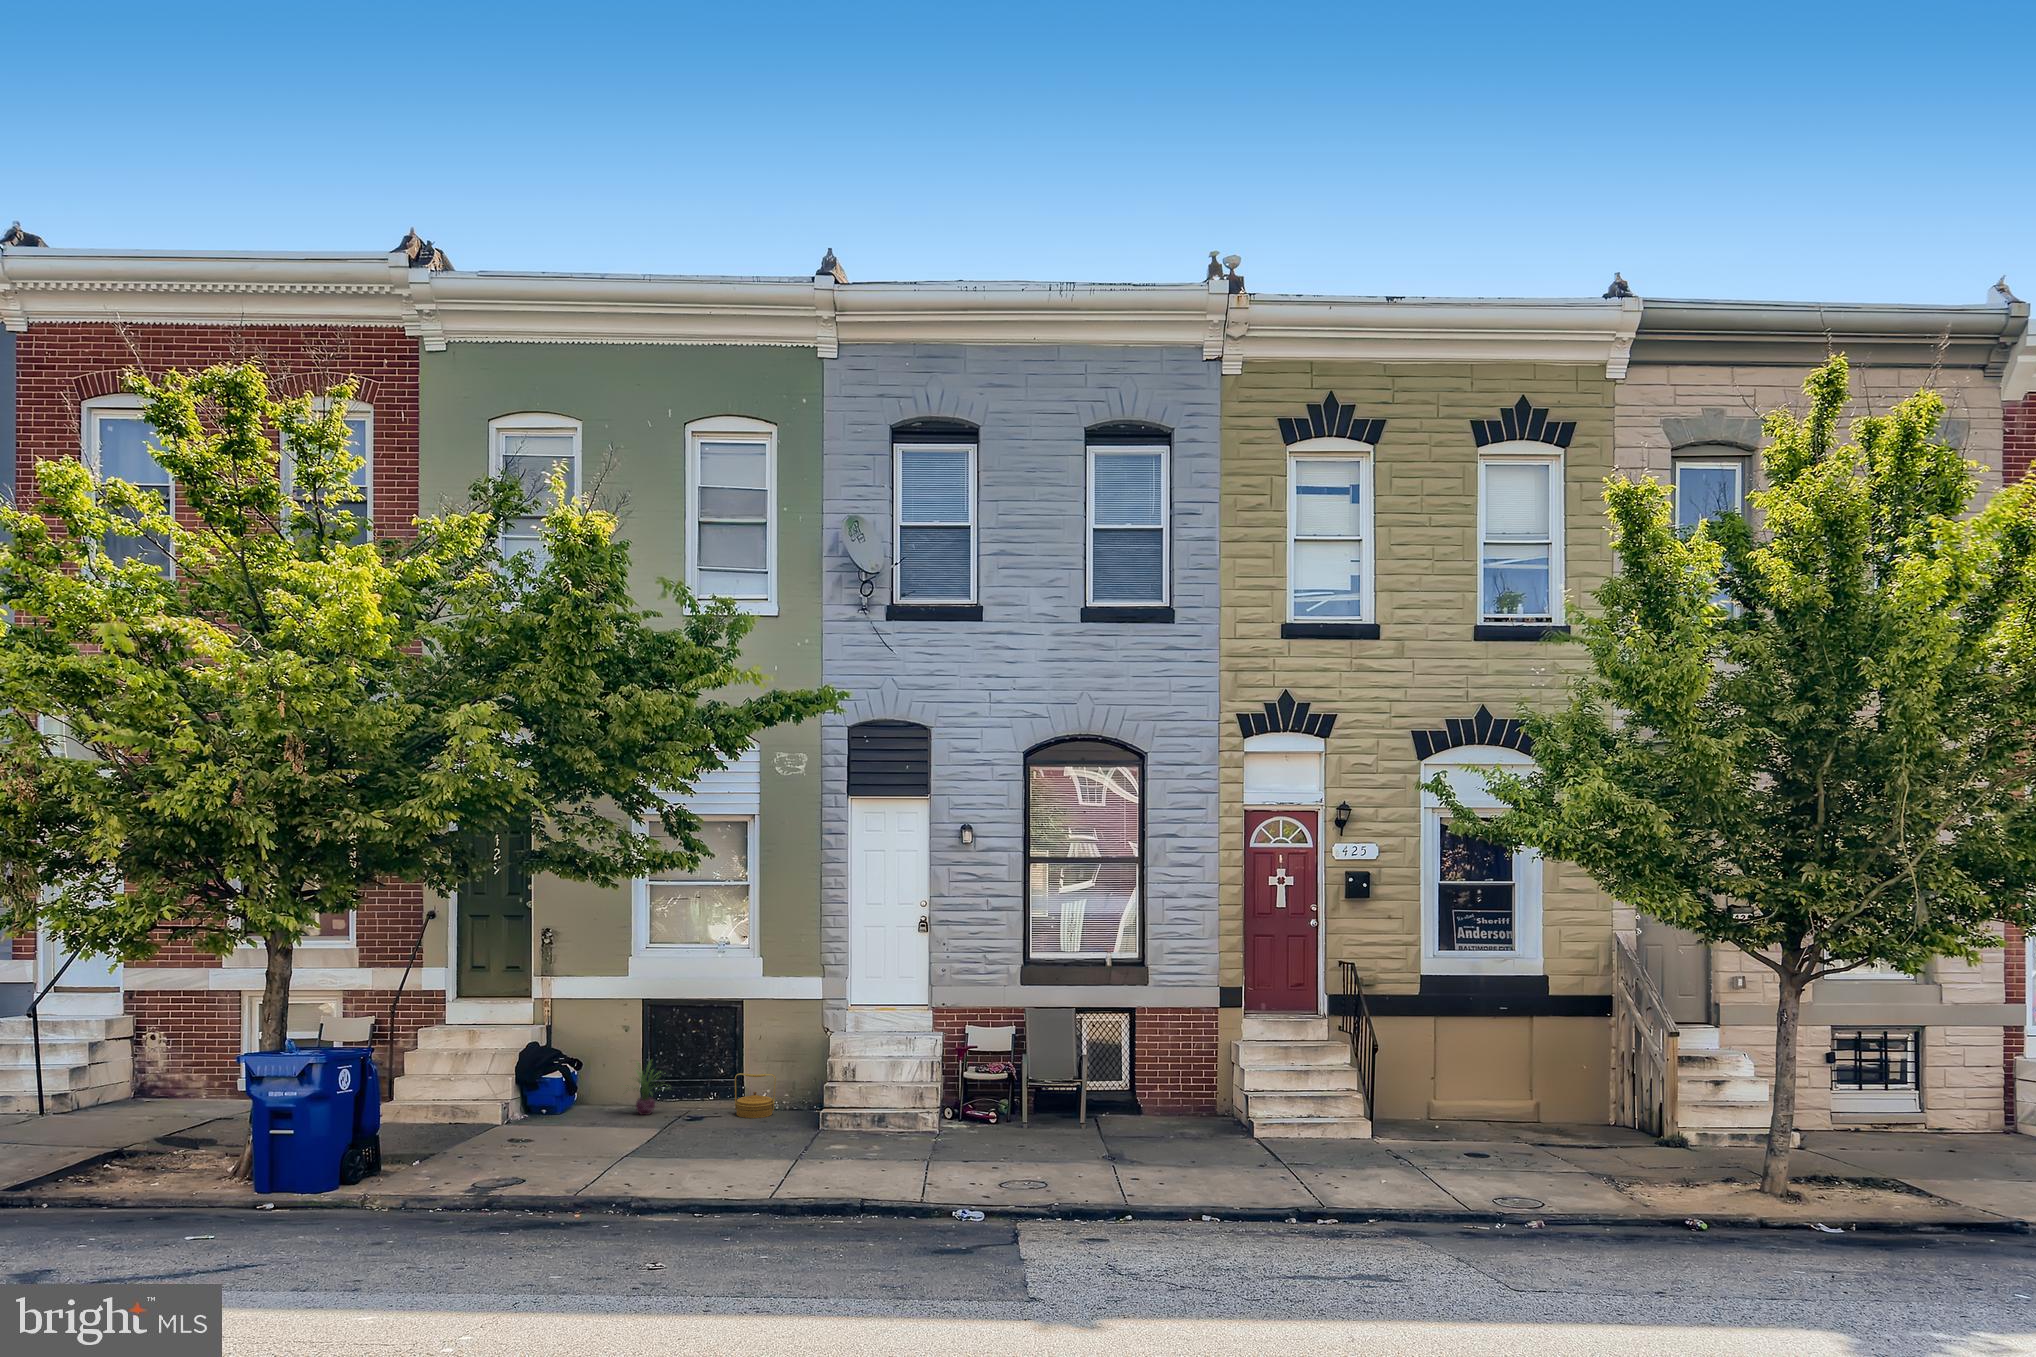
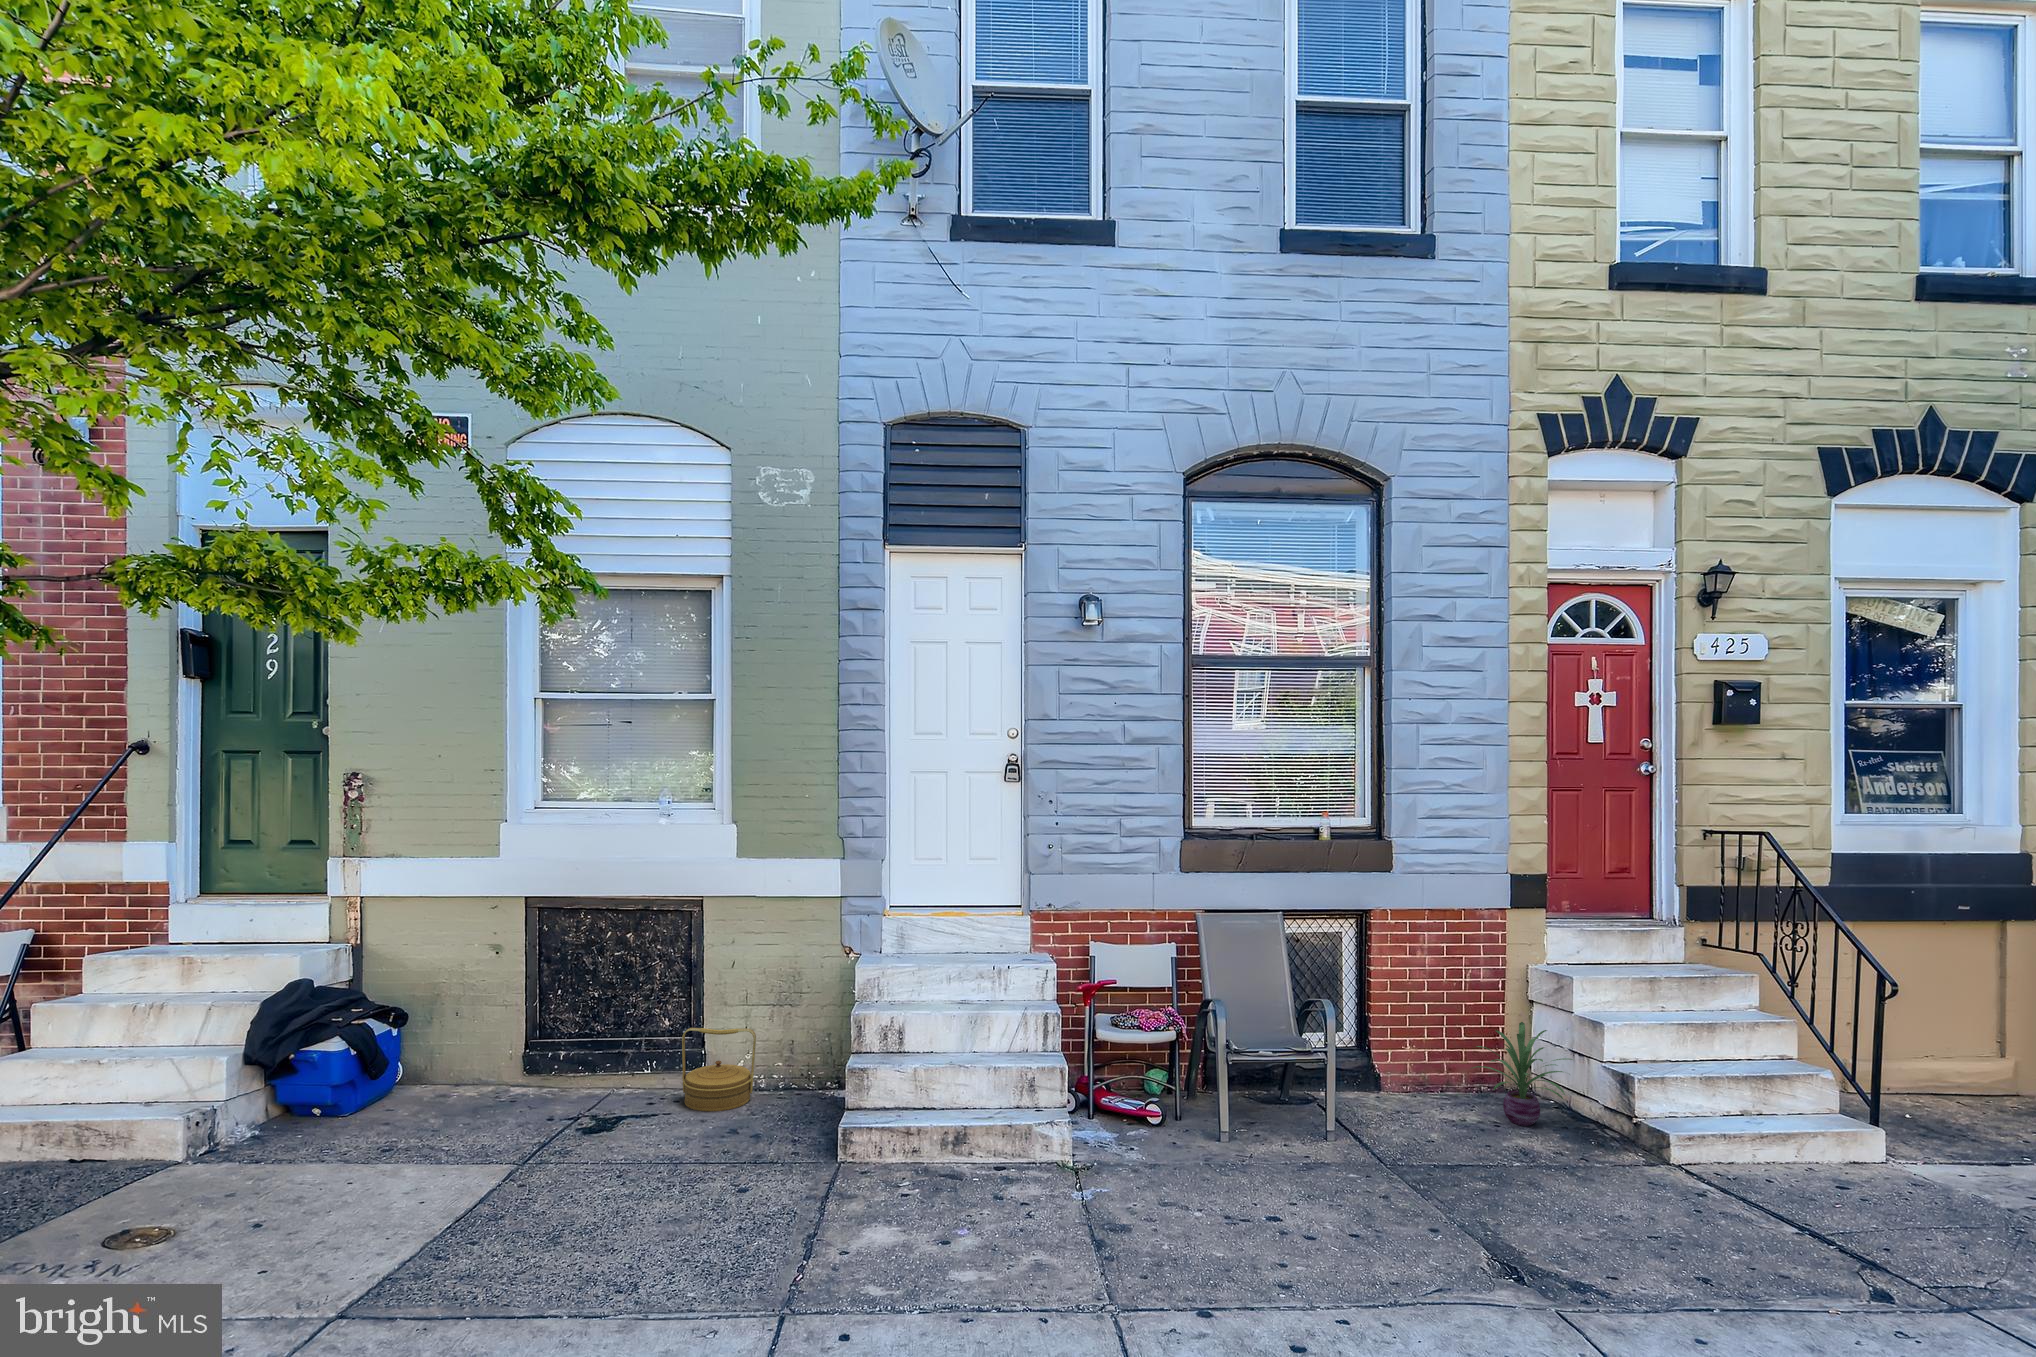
decorative plant: present [634,1061,657,1115] -> present [1472,1022,1573,1126]

